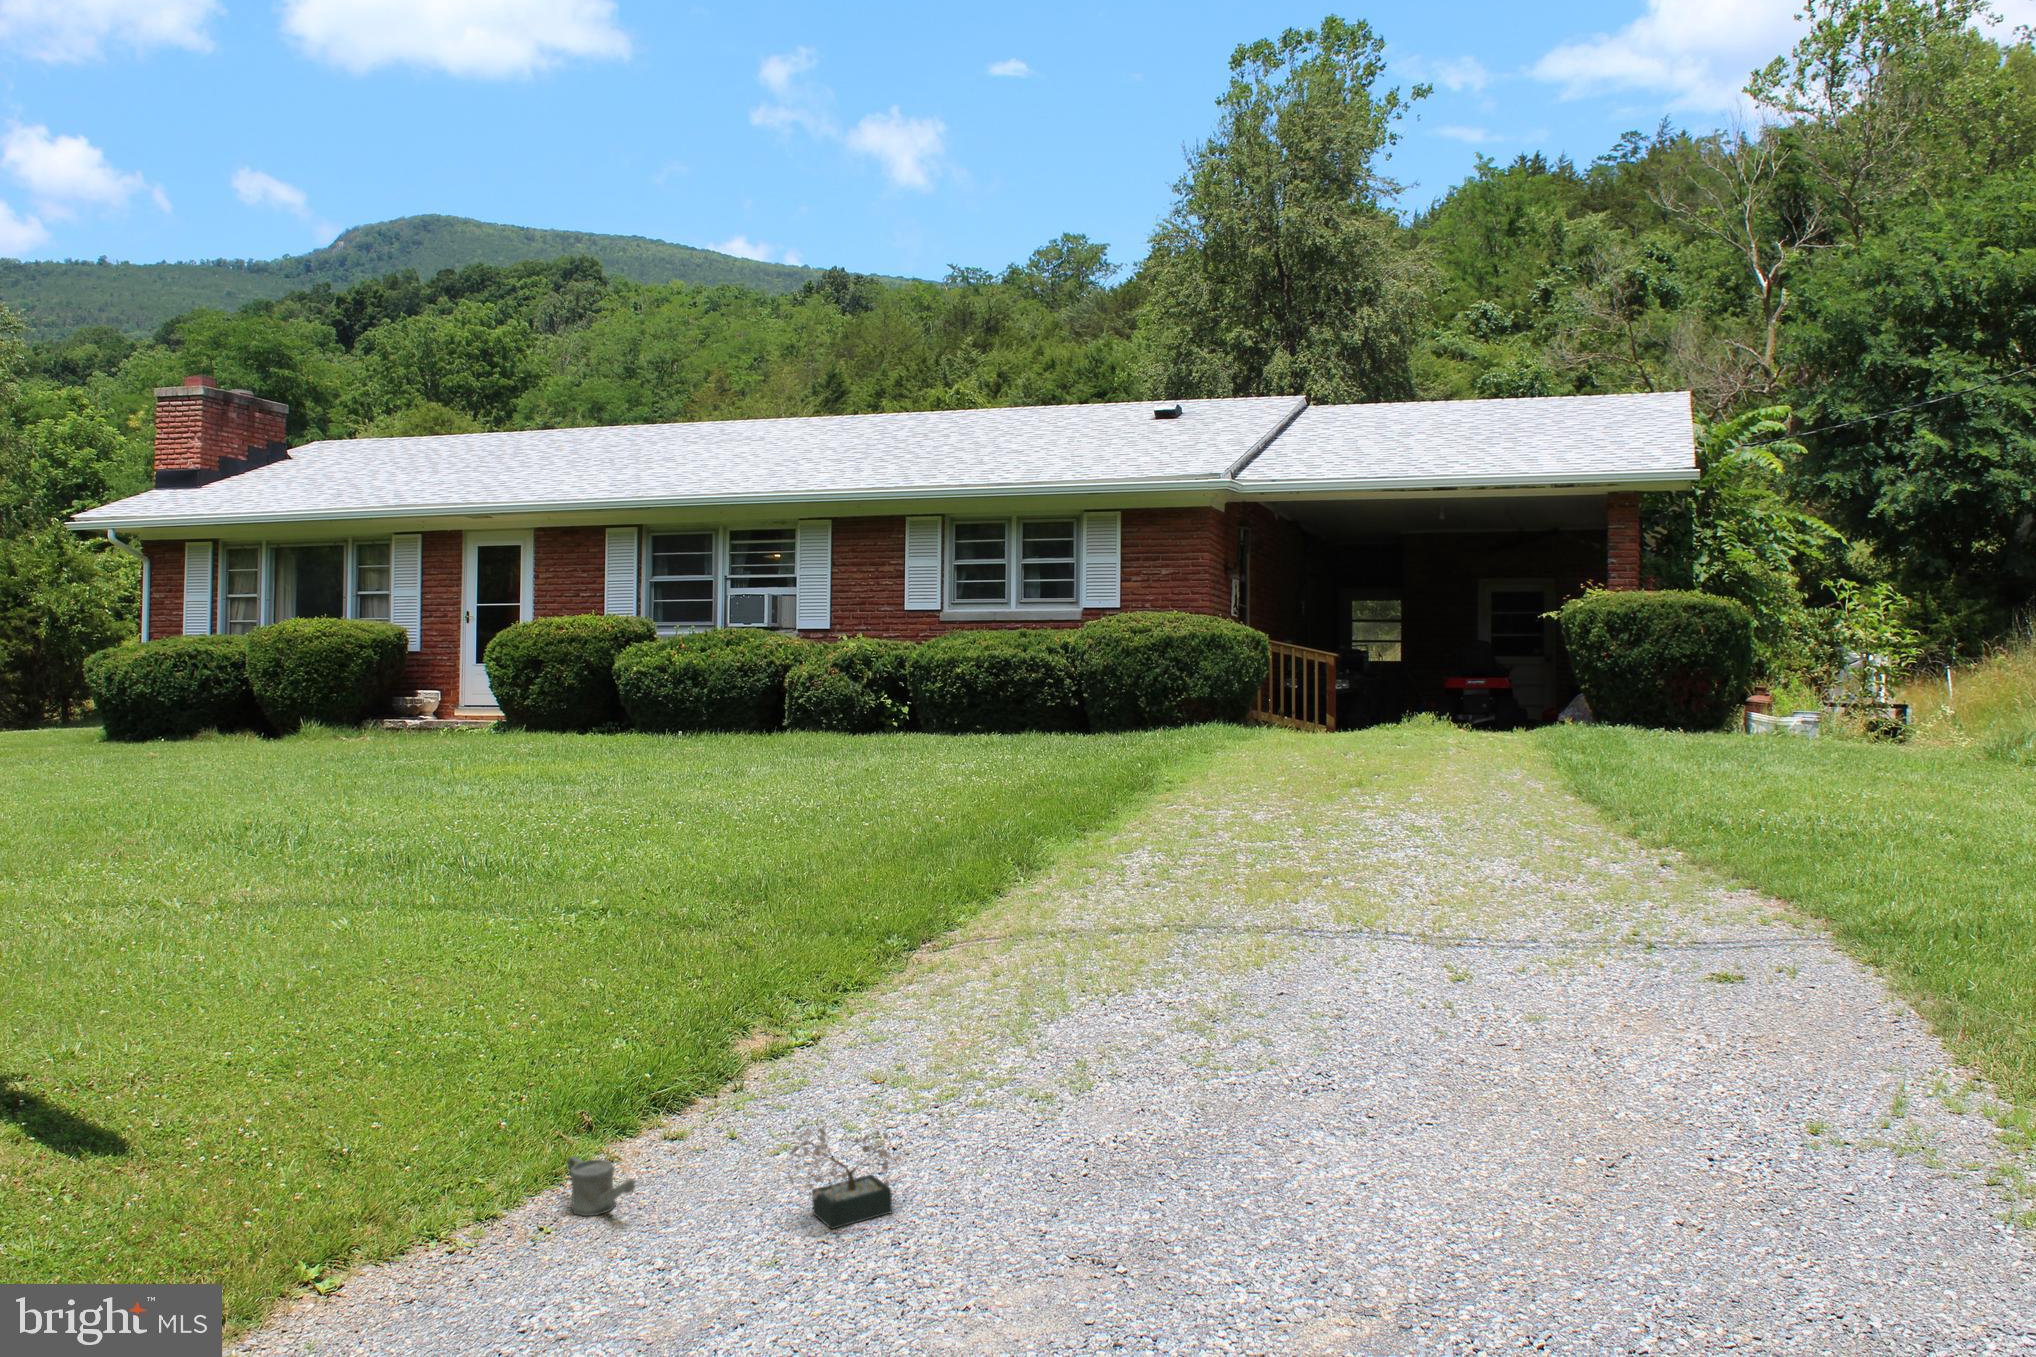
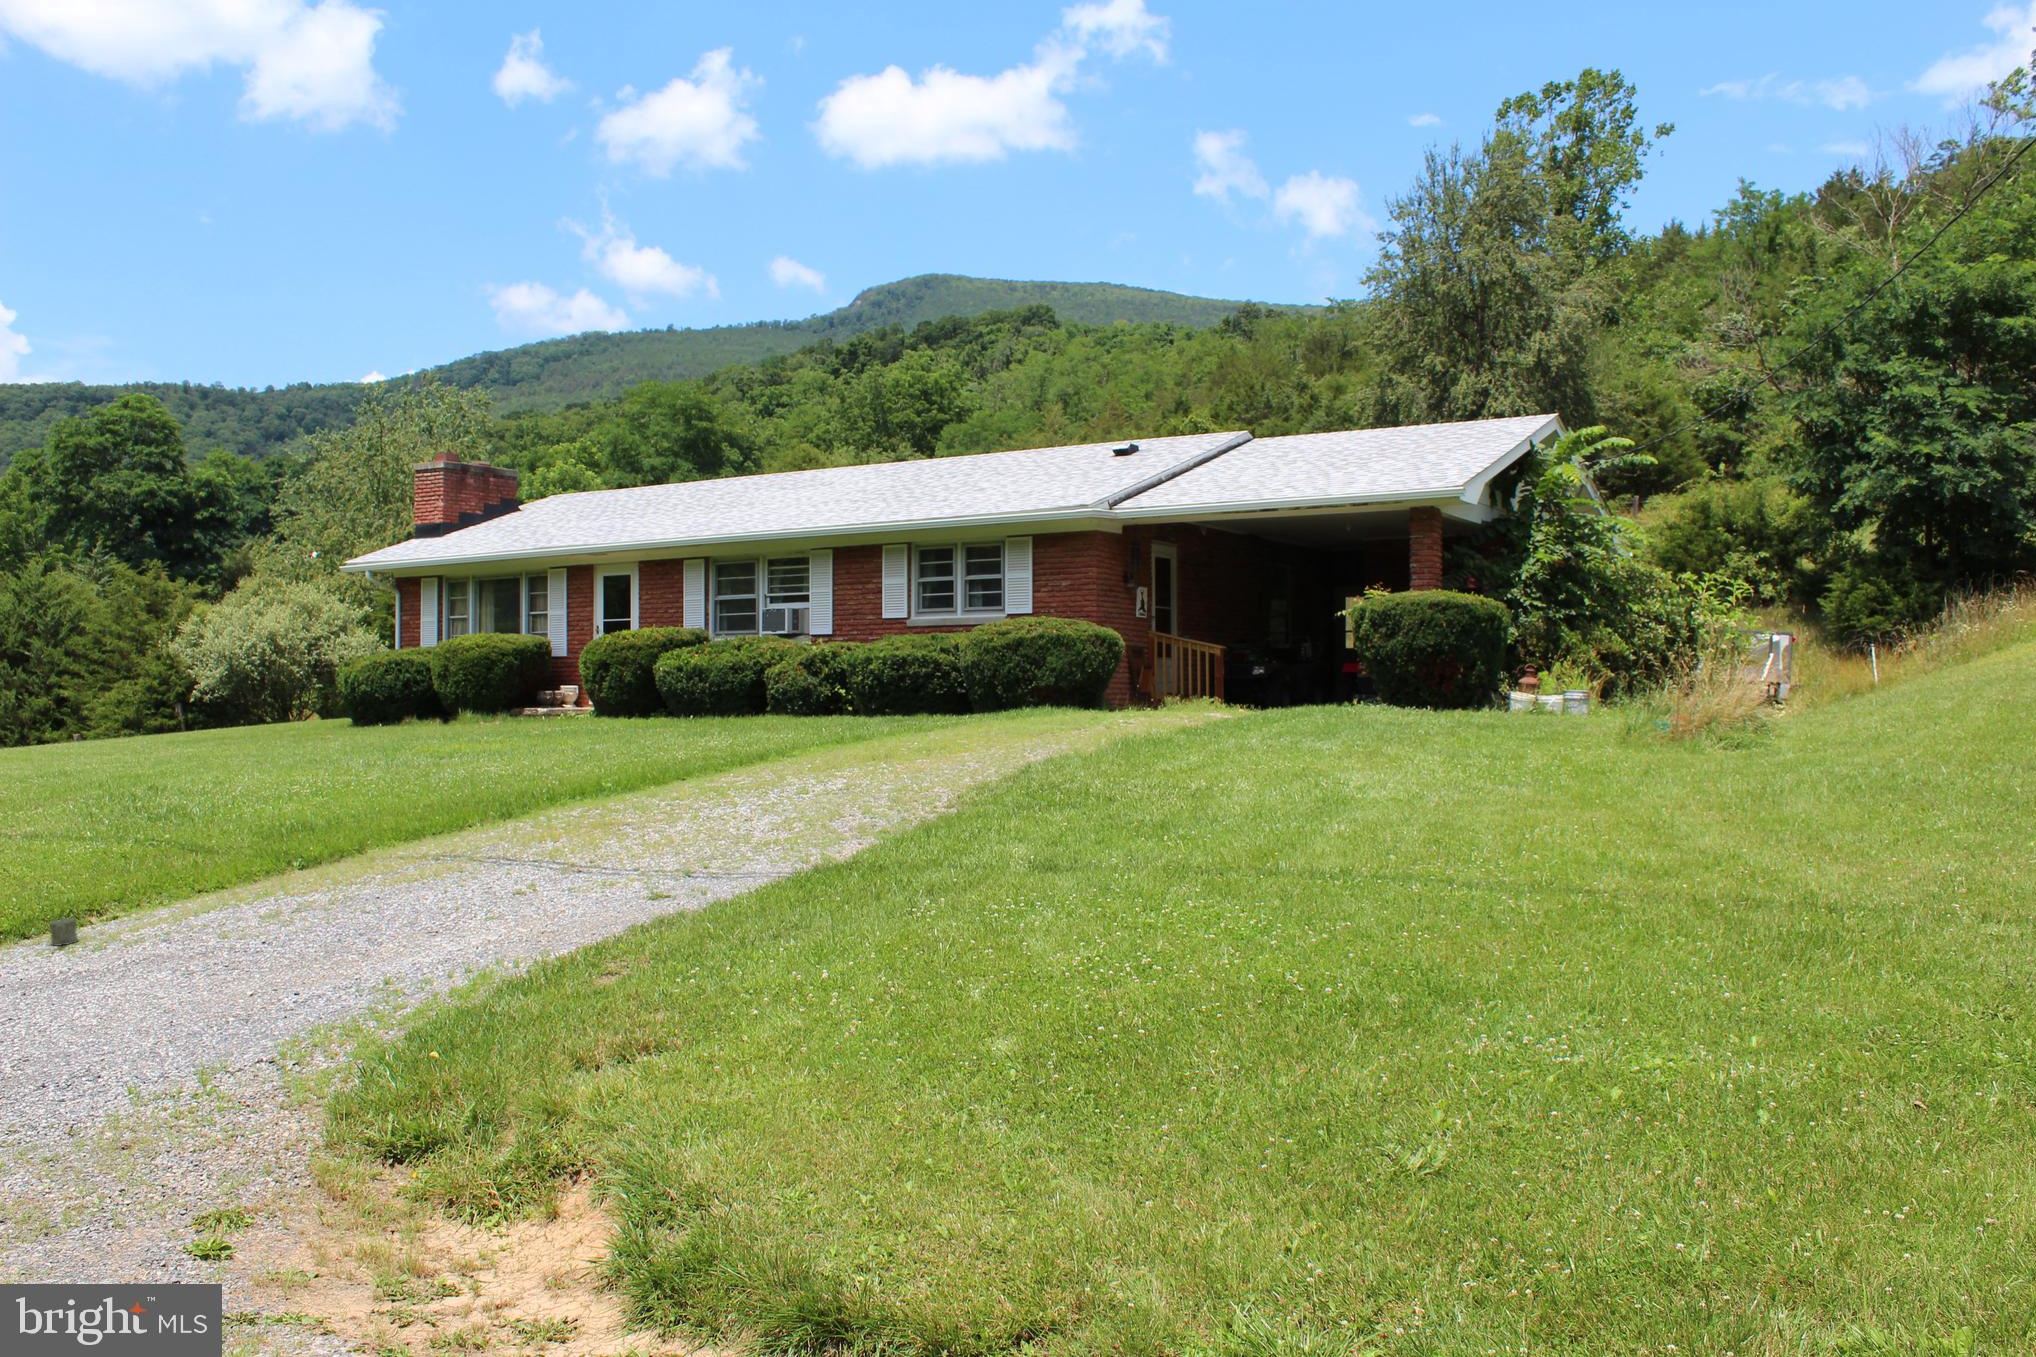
decorative plant: present [788,1126,900,1229] -> none [123,899,195,954]

